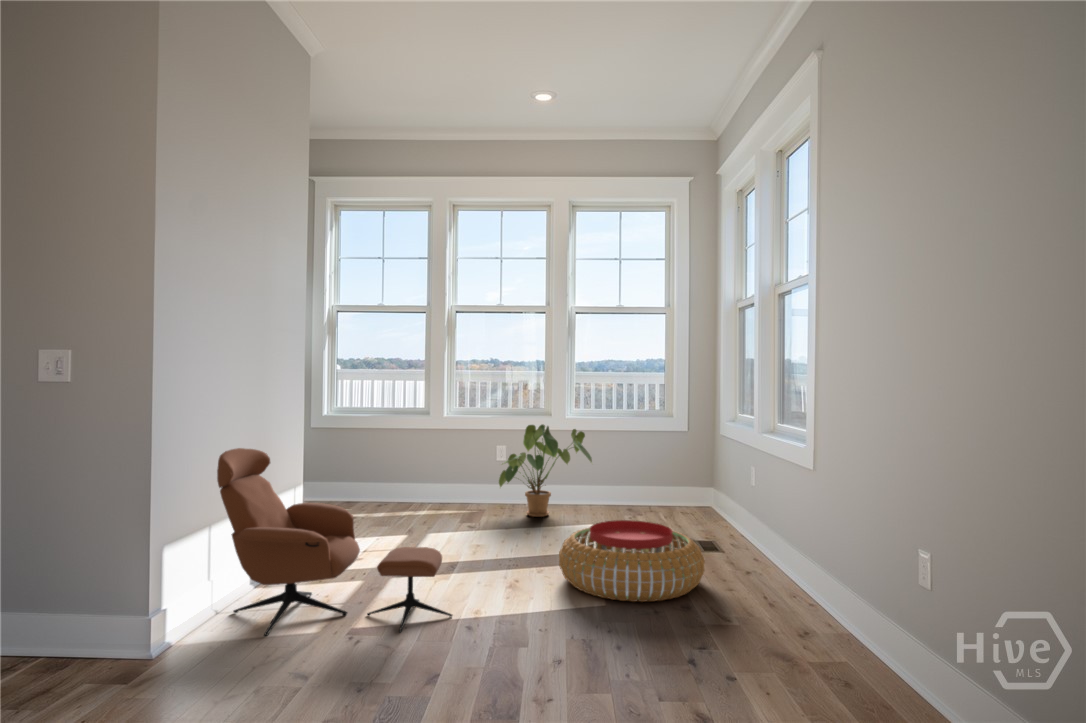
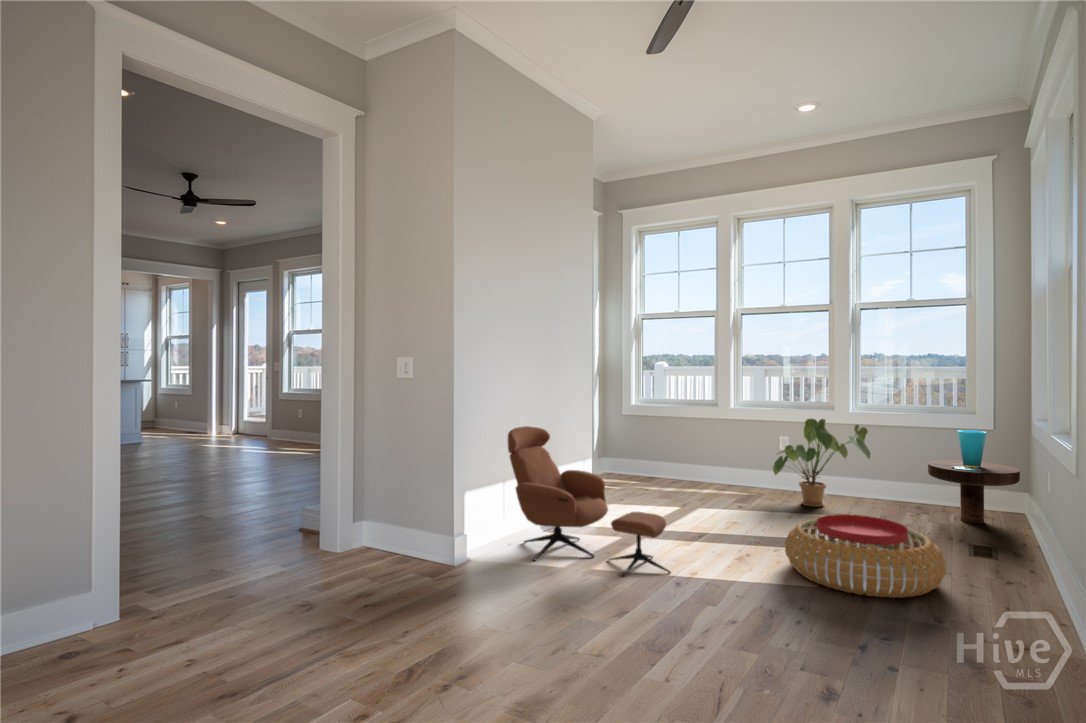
side table: none [638,430,708,516] -> present [927,430,1020,524]

